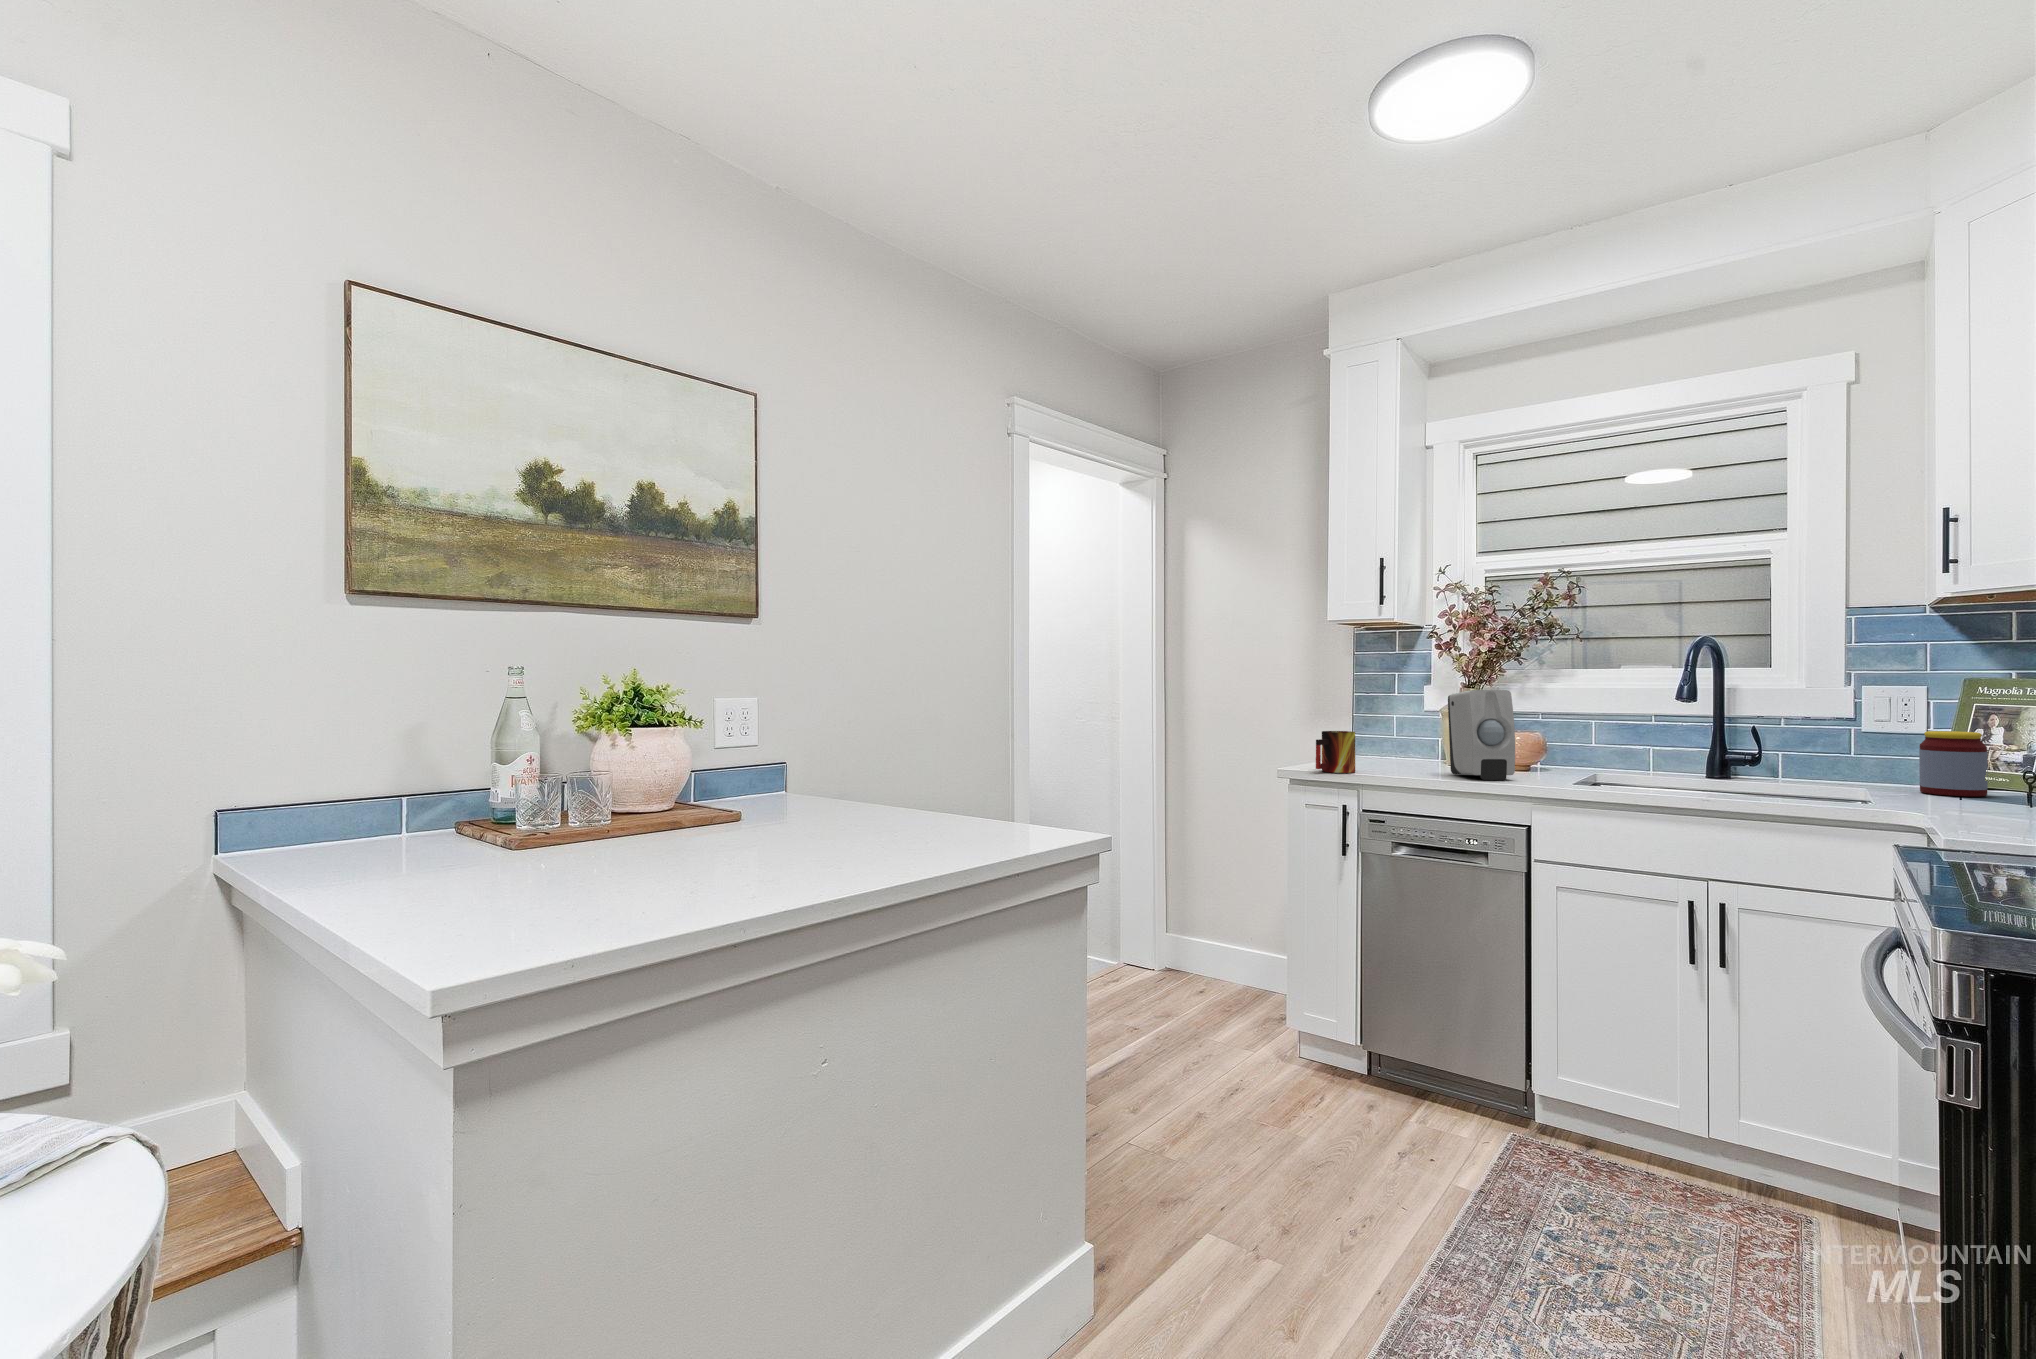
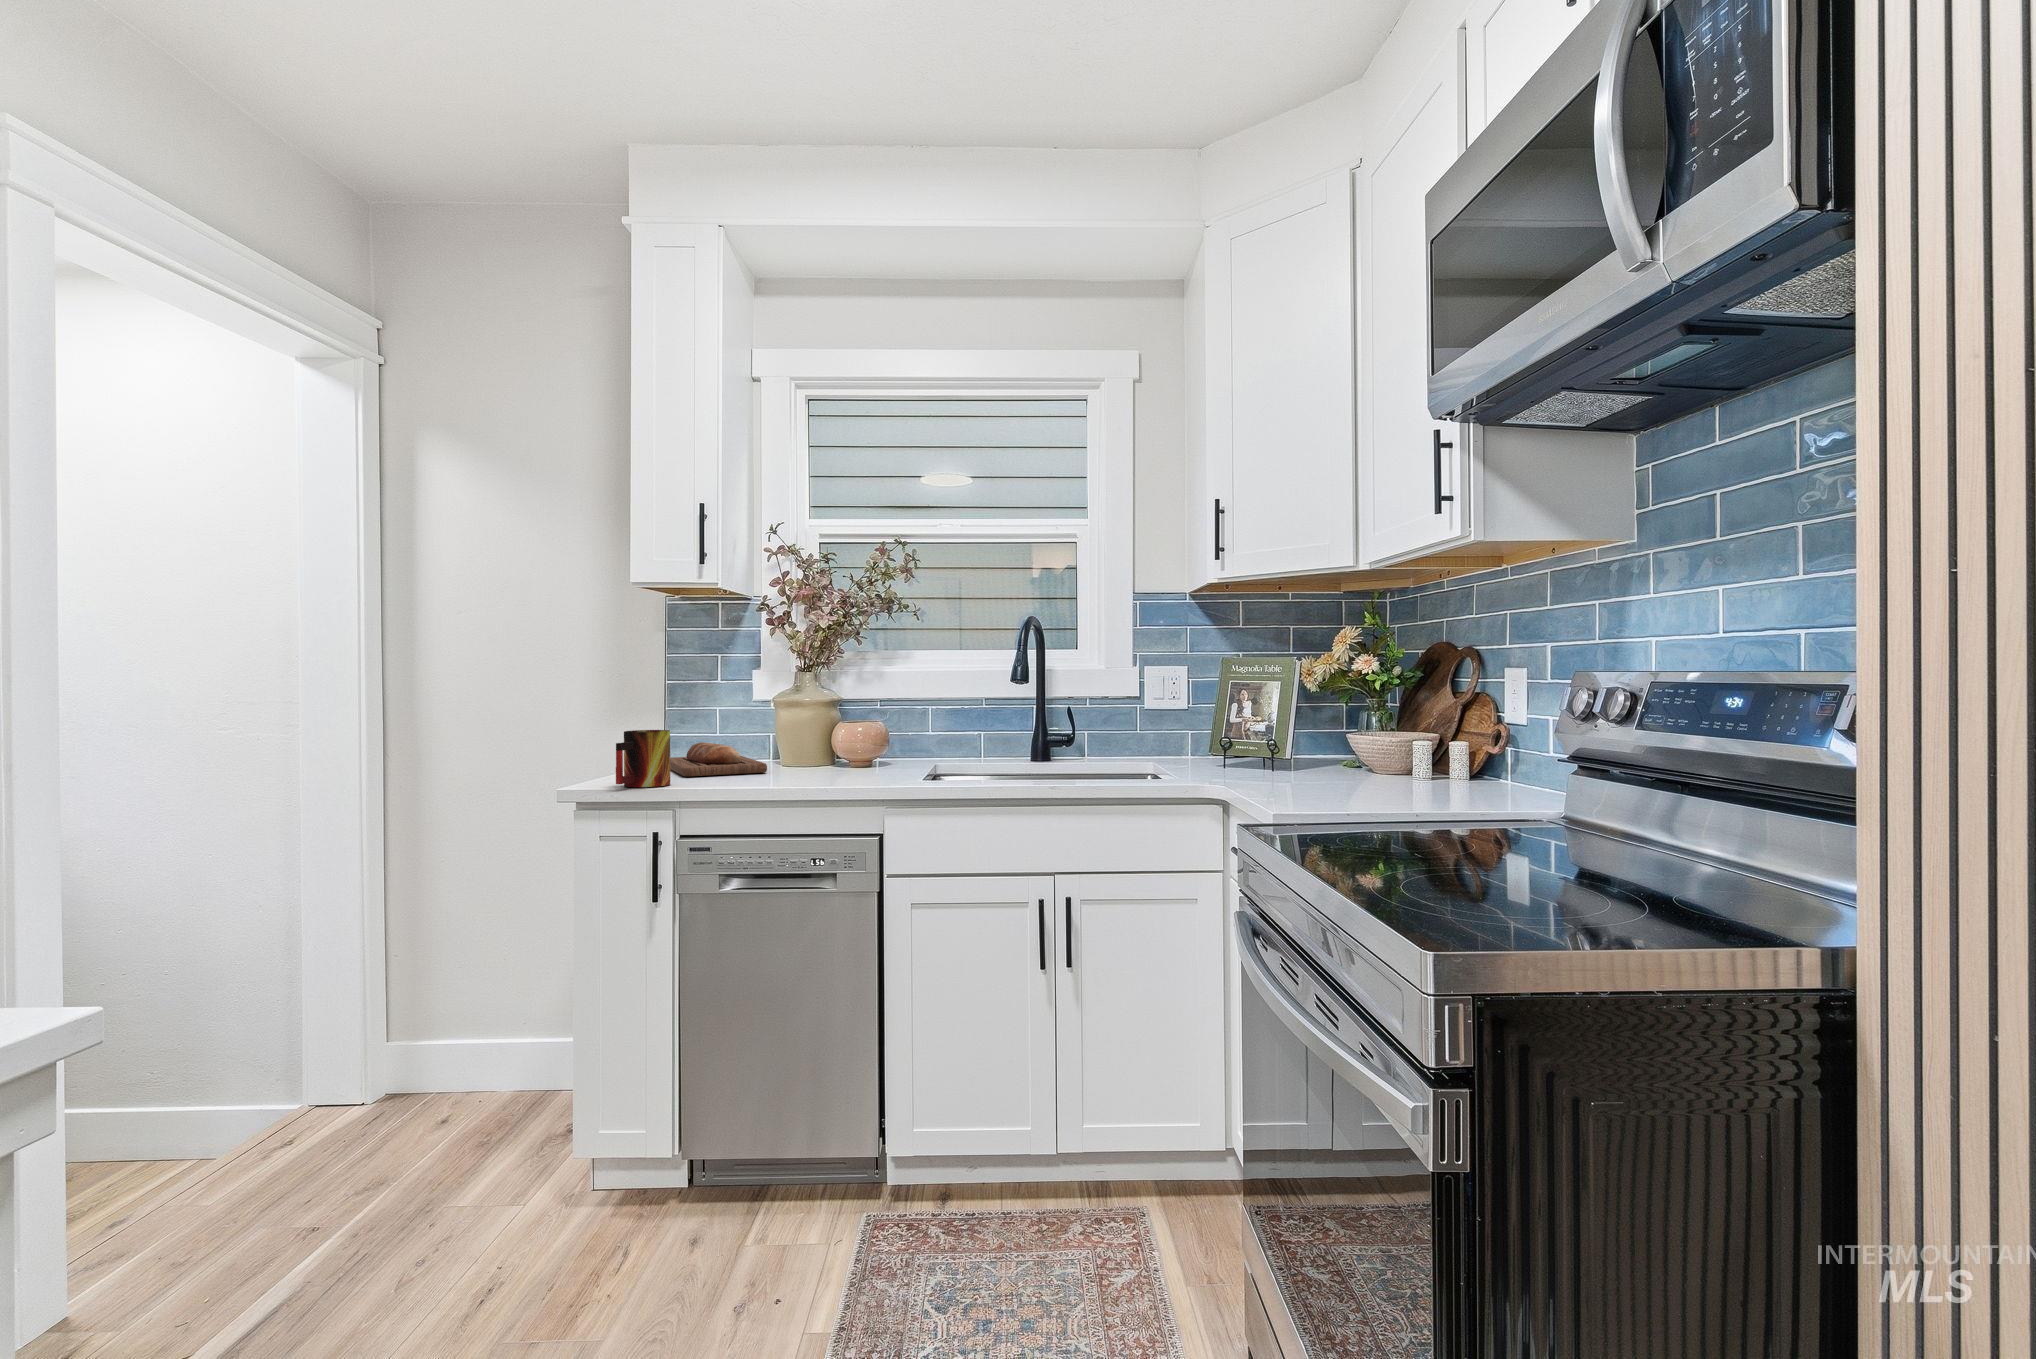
soap dispenser: present [1448,690,1515,780] -> none [785,672,863,783]
jar: present [1919,731,1988,797] -> none [1196,707,1241,766]
bread loaf: none [1352,742,1434,769] -> present [670,742,767,776]

